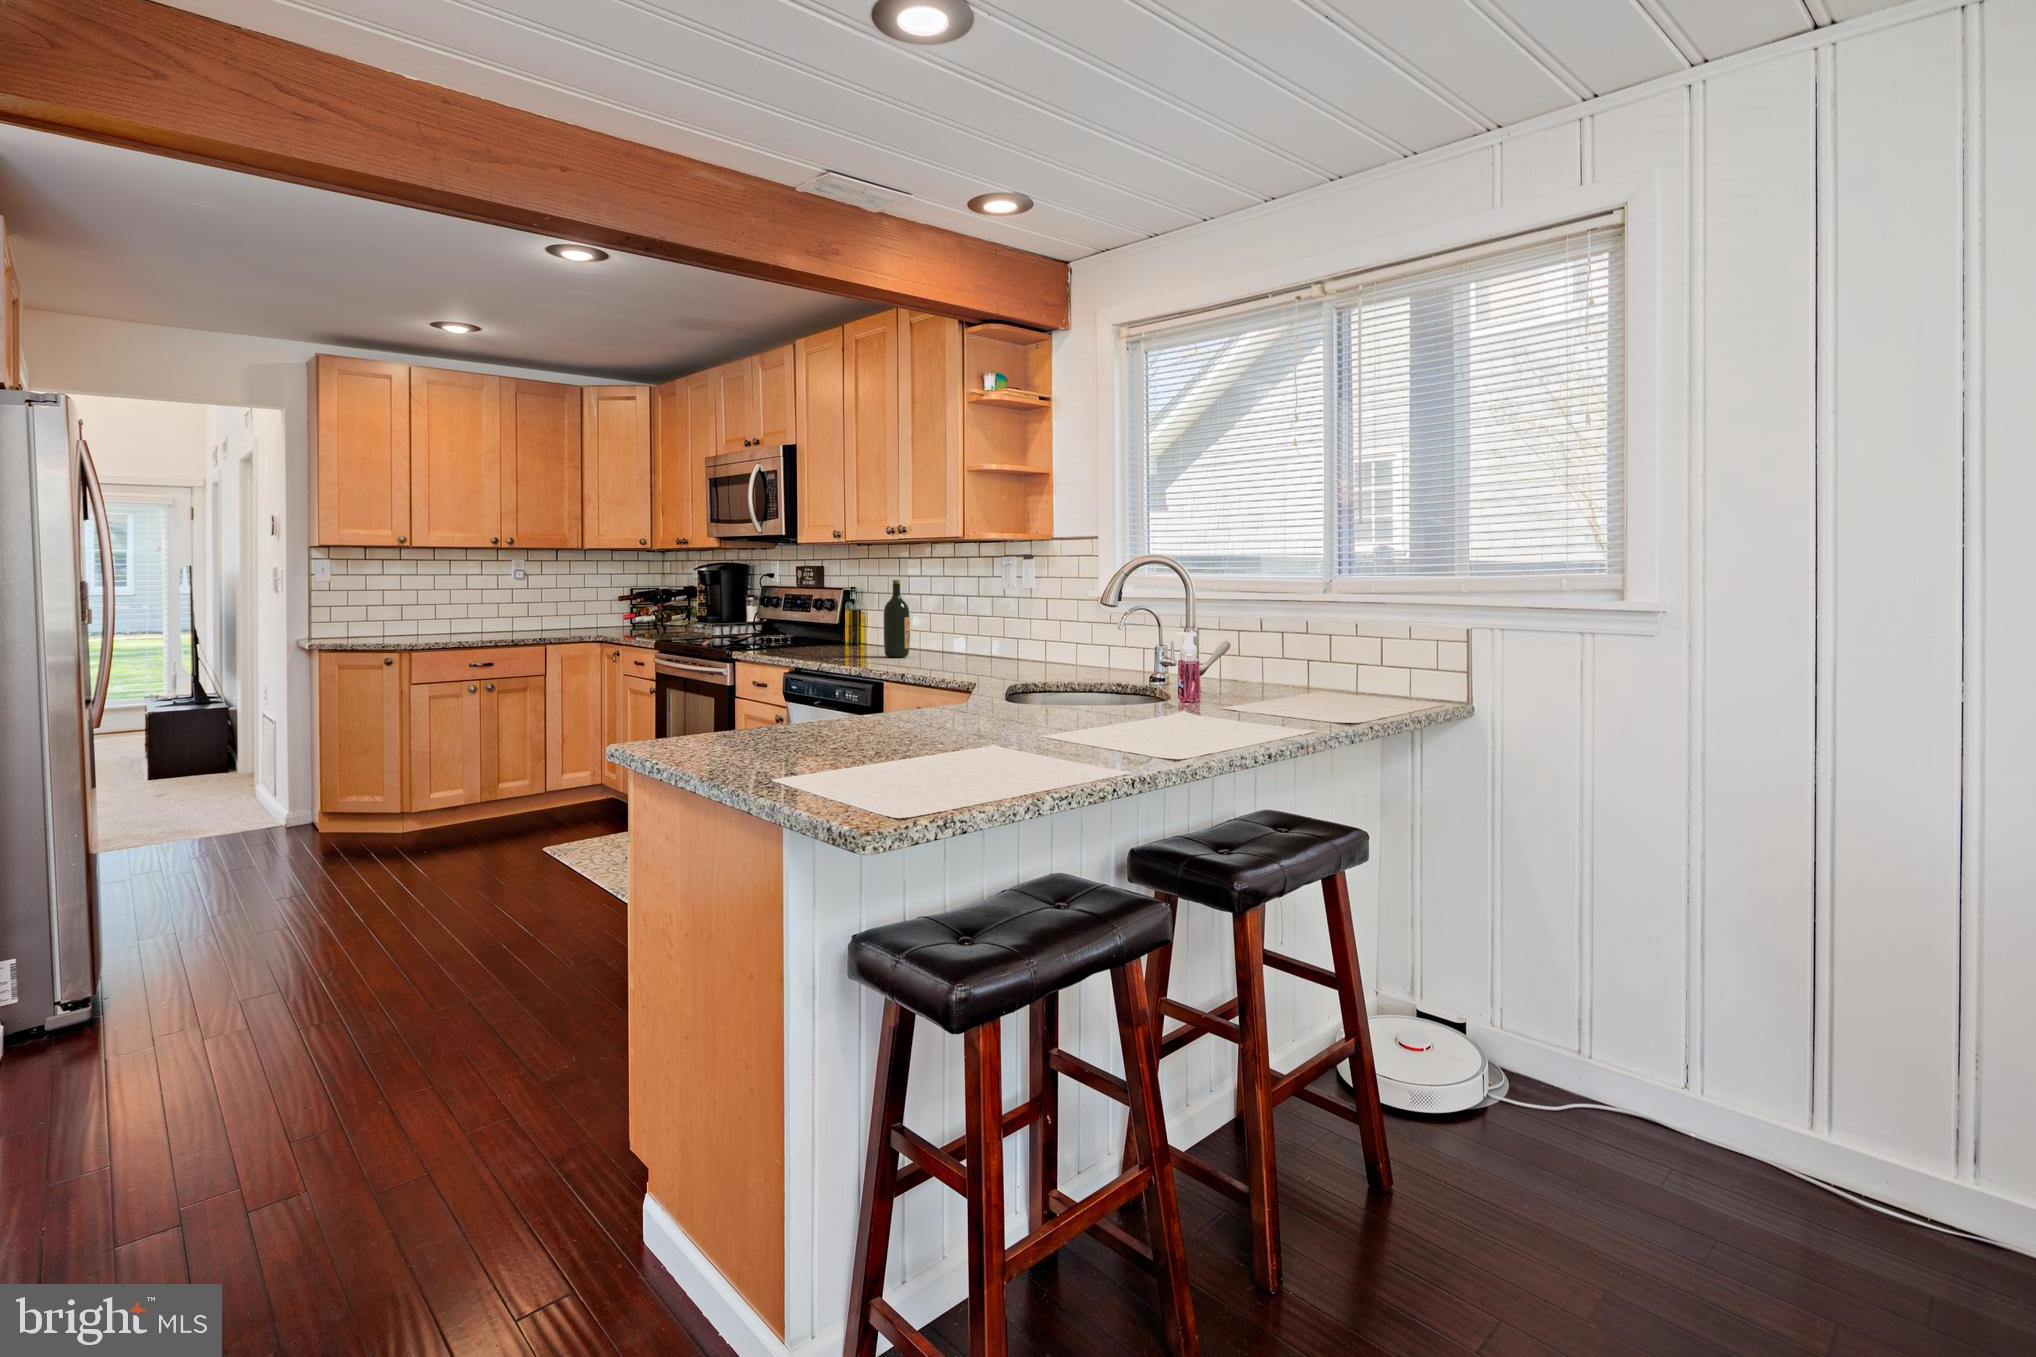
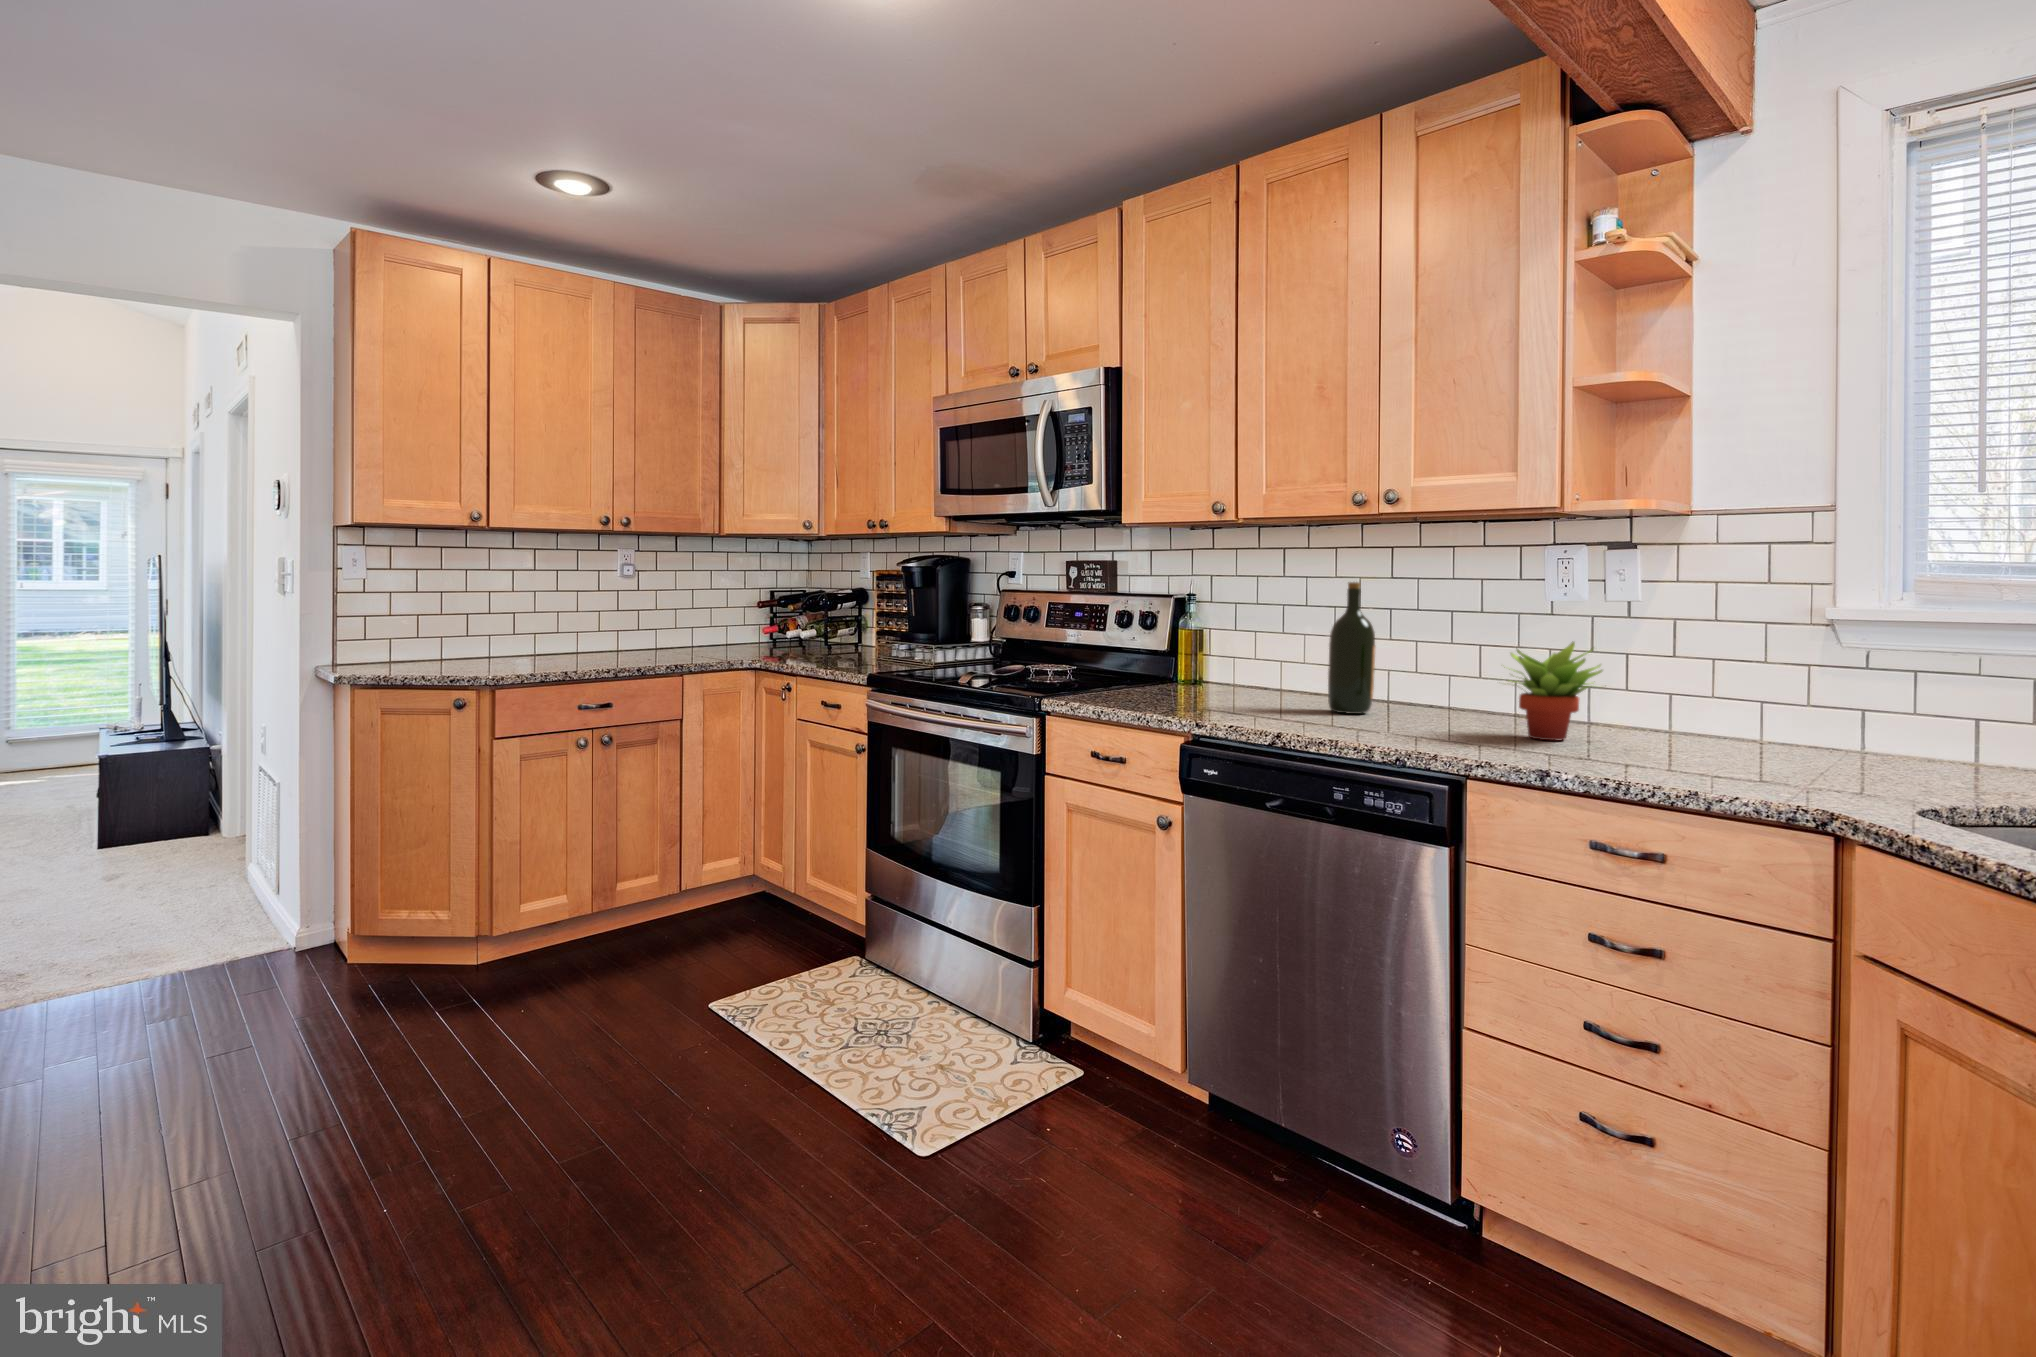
succulent plant: none [930,612,986,666] -> present [1511,642,1602,740]

